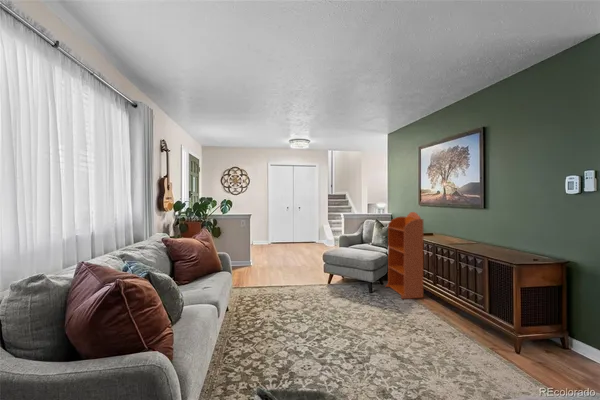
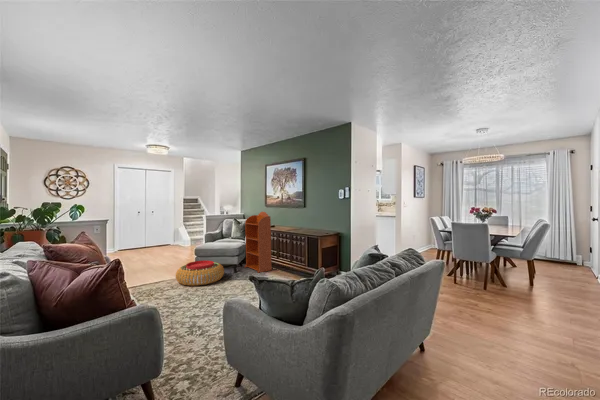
pouf: none [295,271,354,304] -> present [176,260,224,286]

